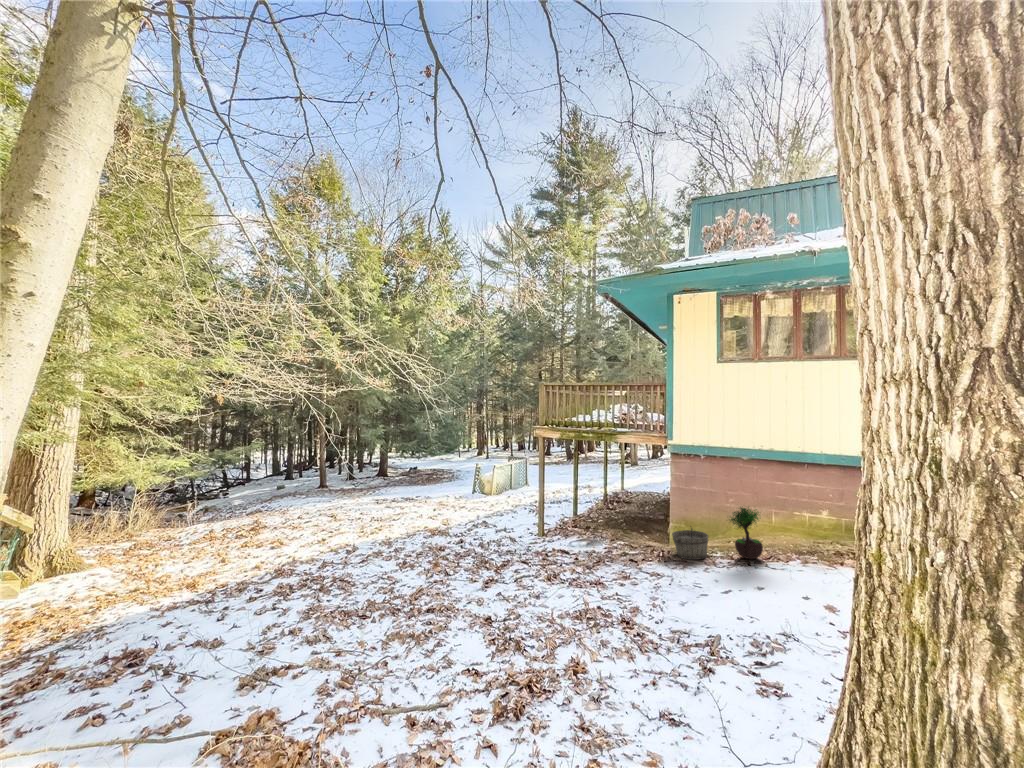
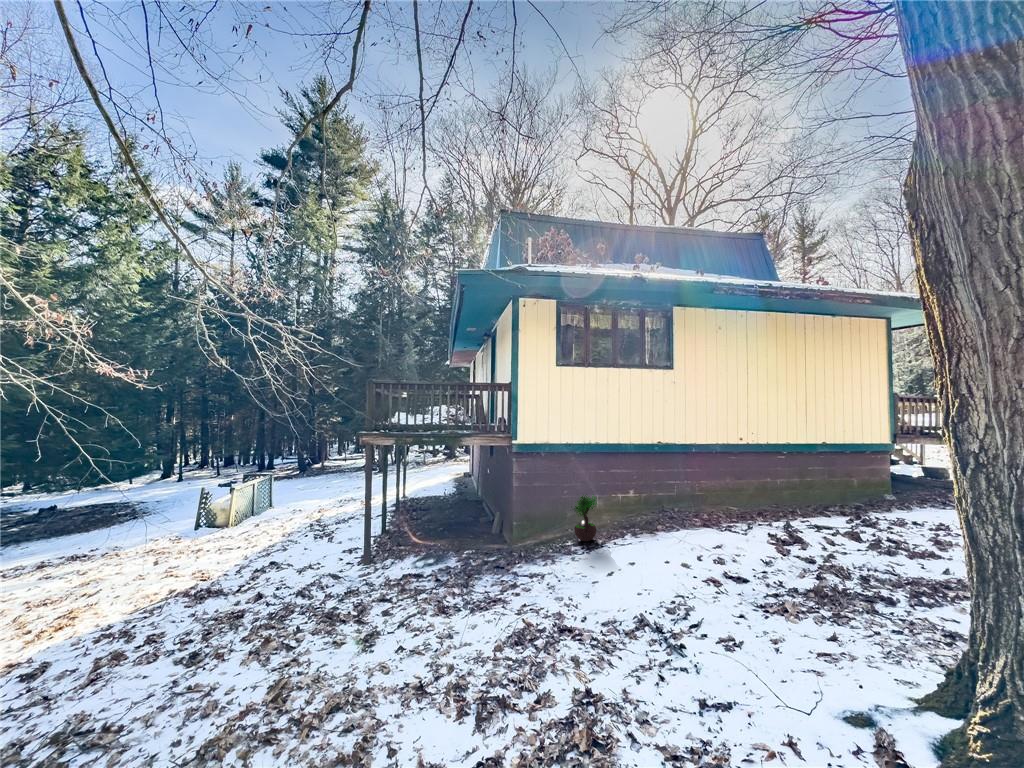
wooden bucket: present [672,528,708,560] -> none [523,521,556,554]

